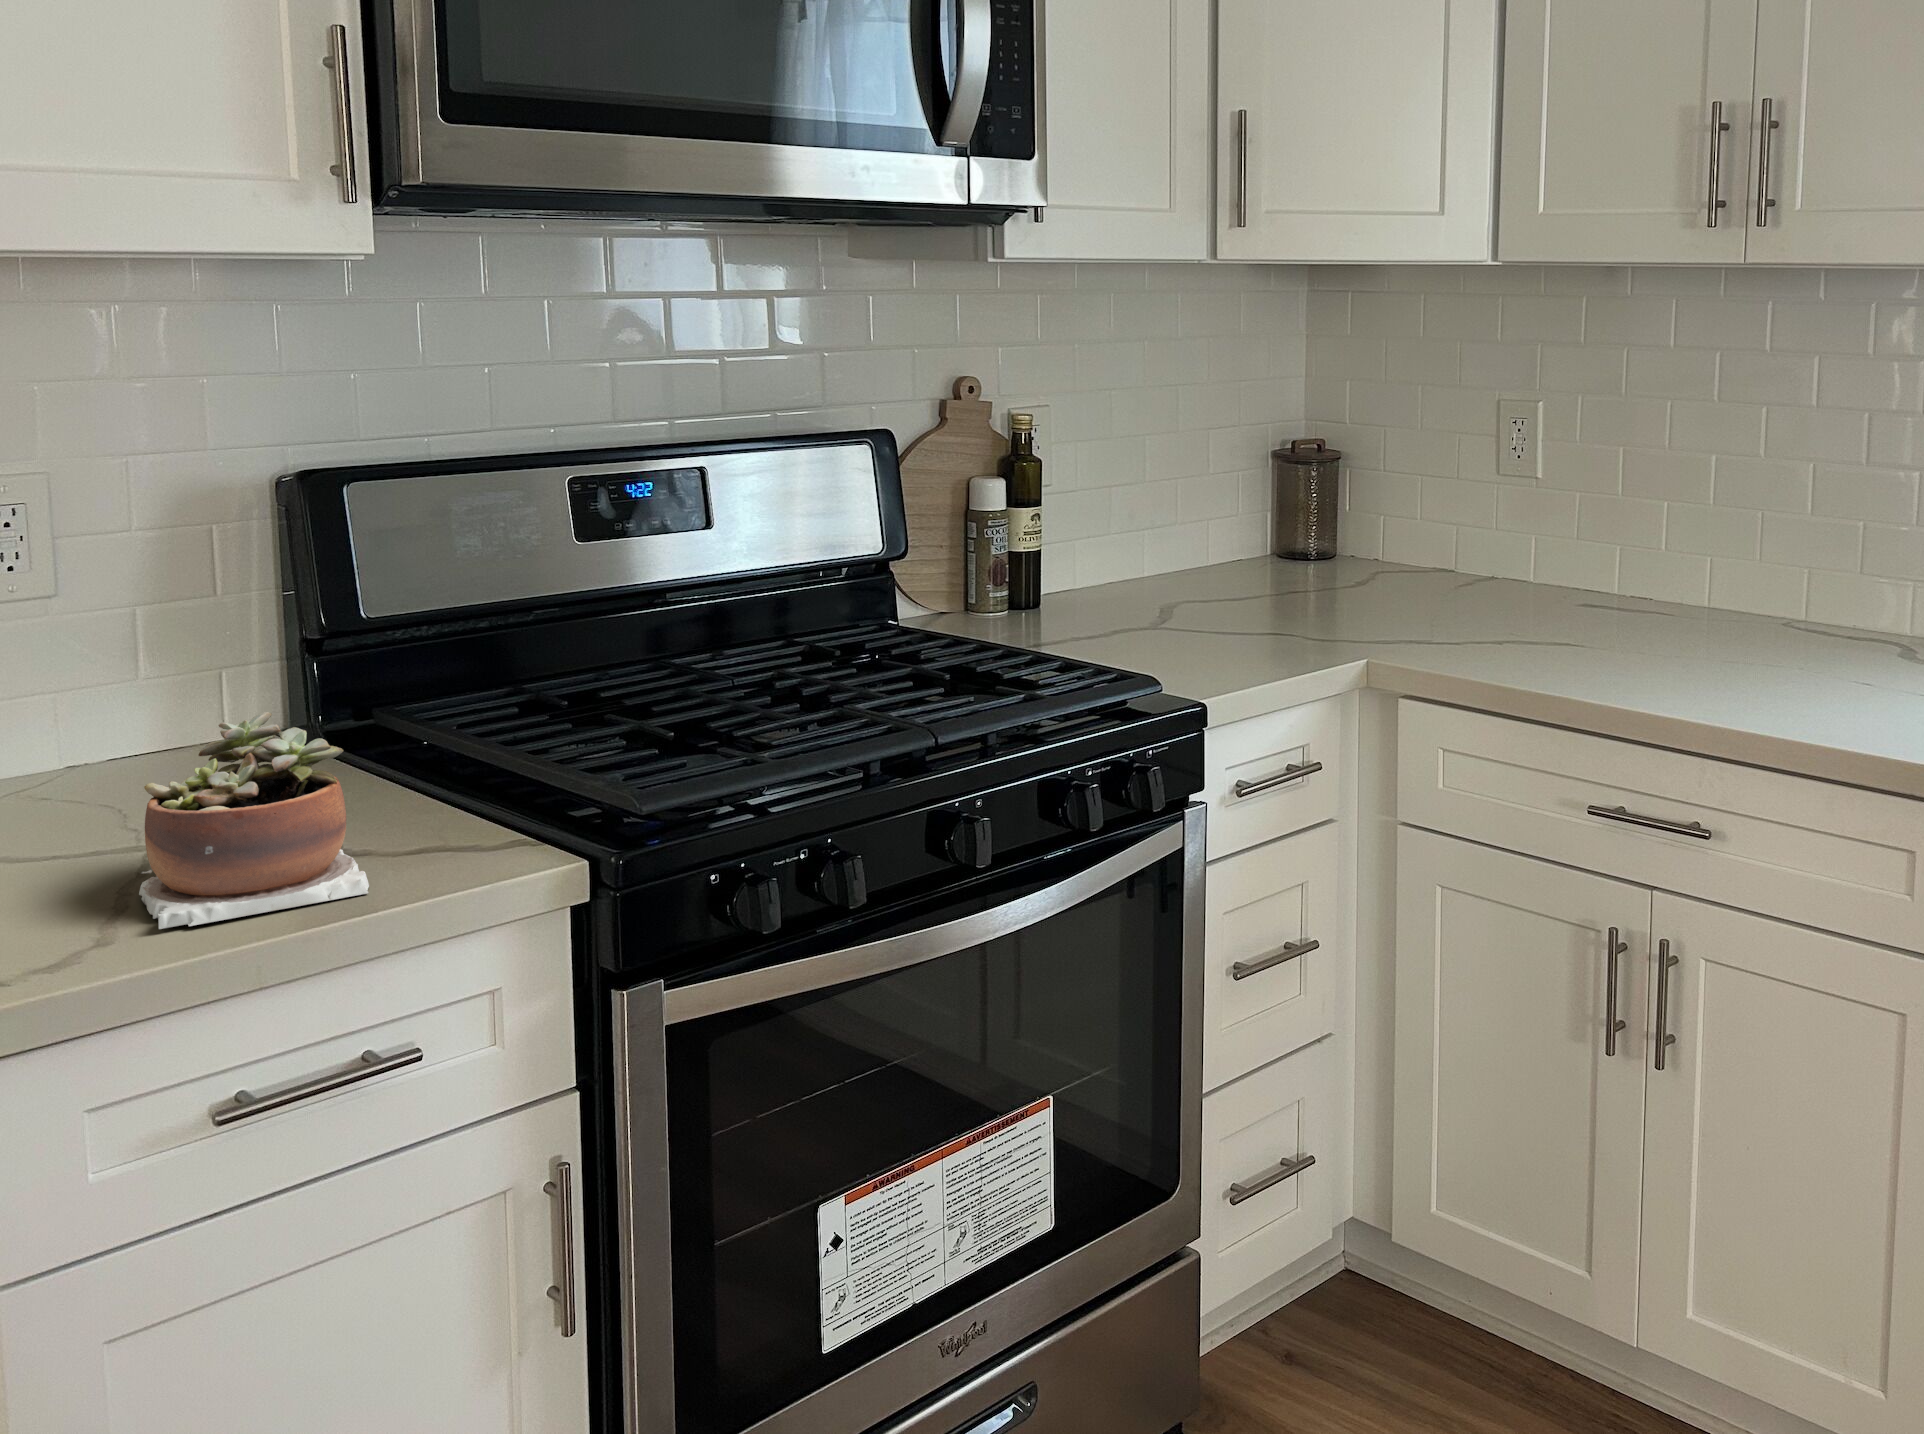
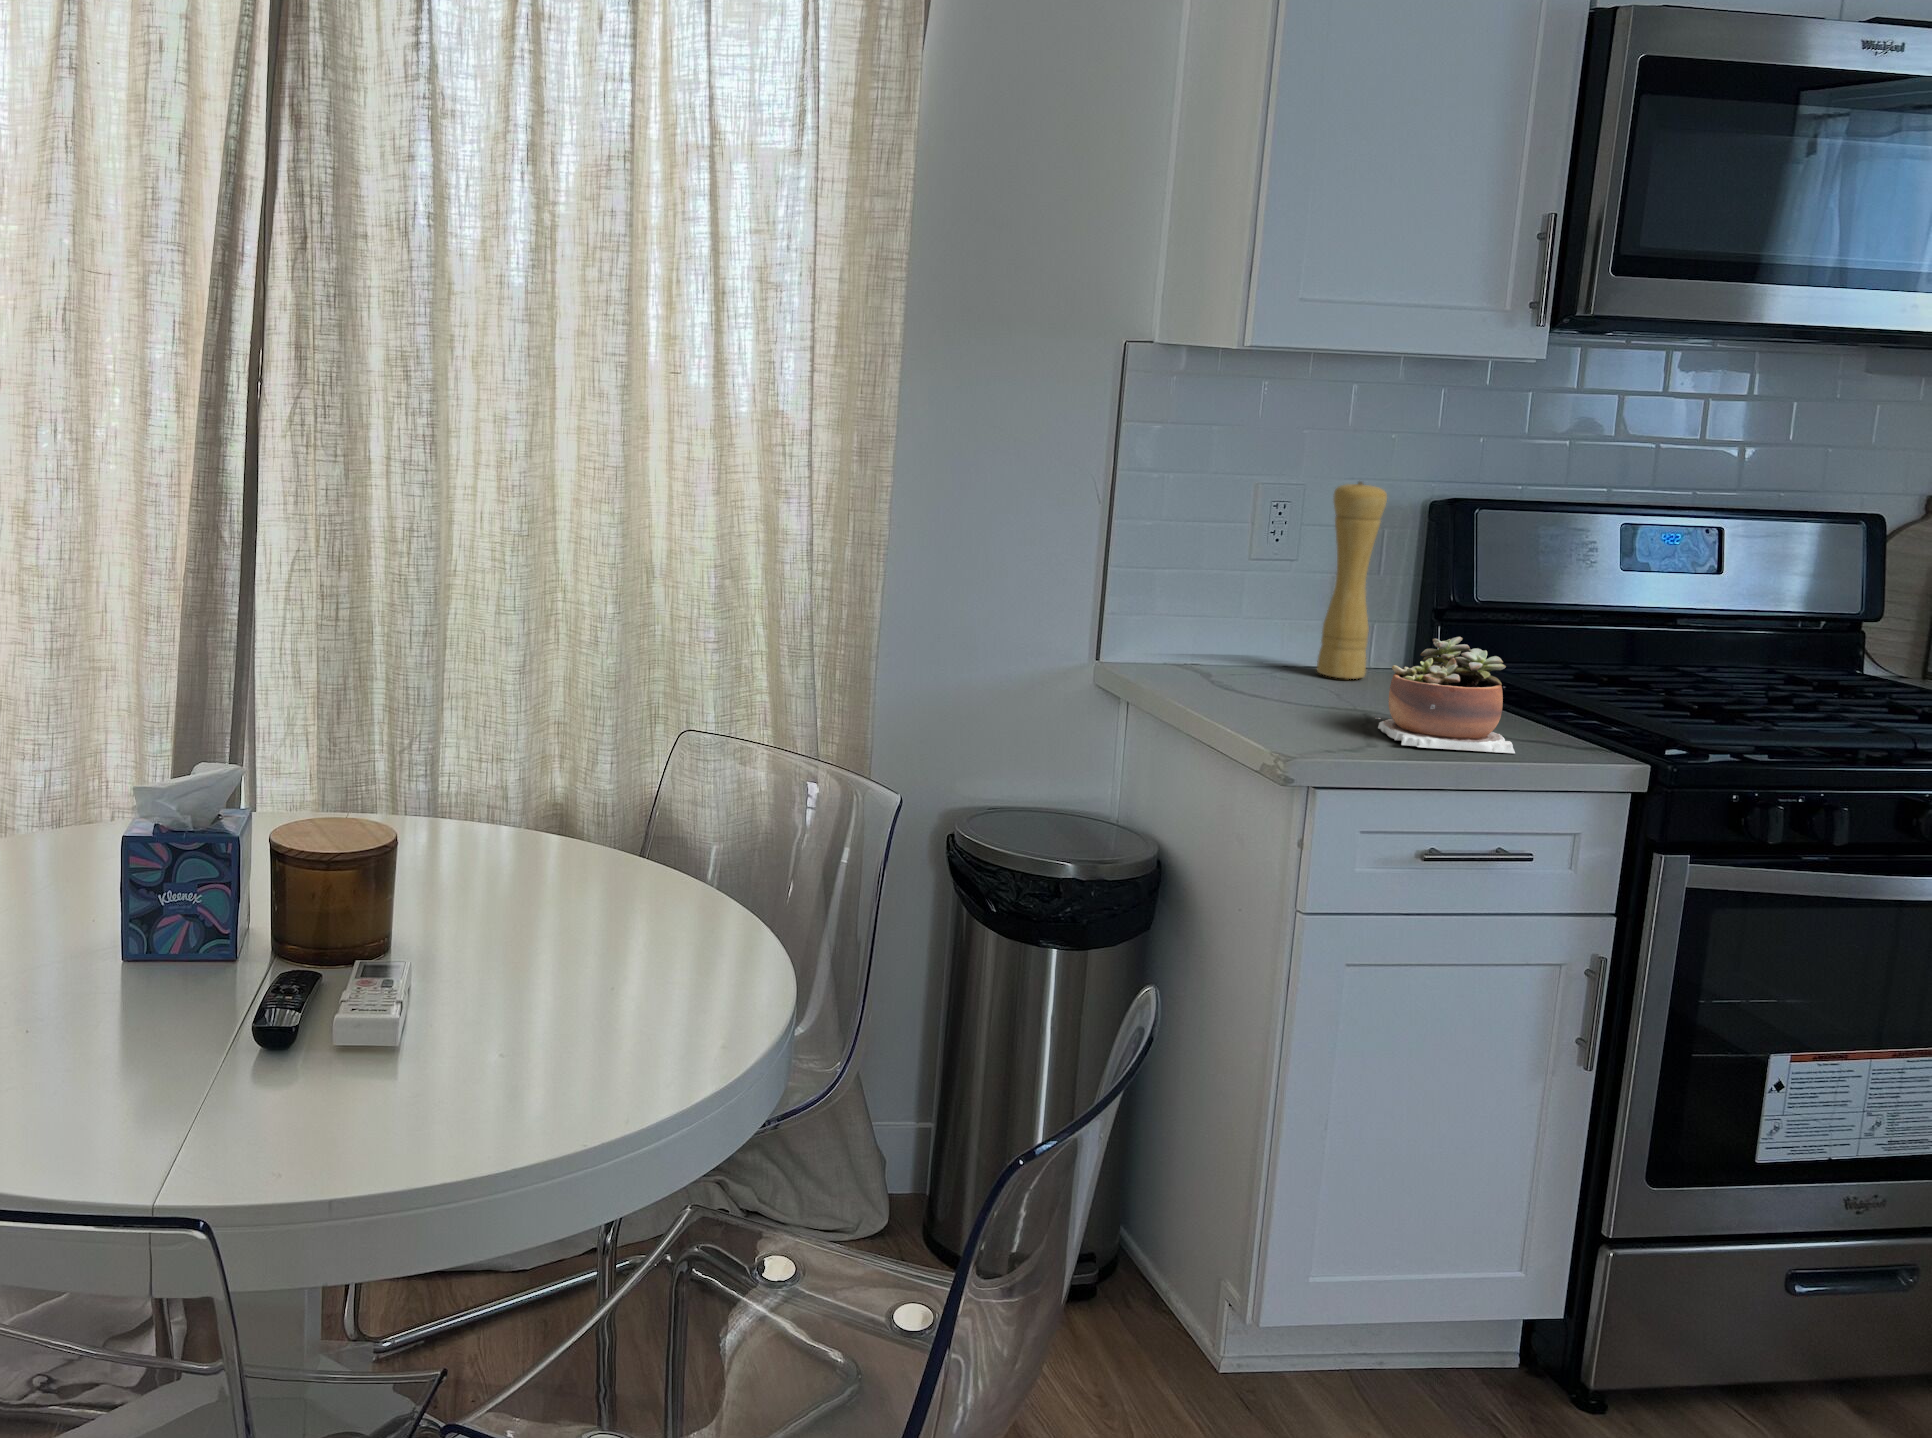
pepper mill: none [82,464,191,785] -> present [1317,481,1387,679]

